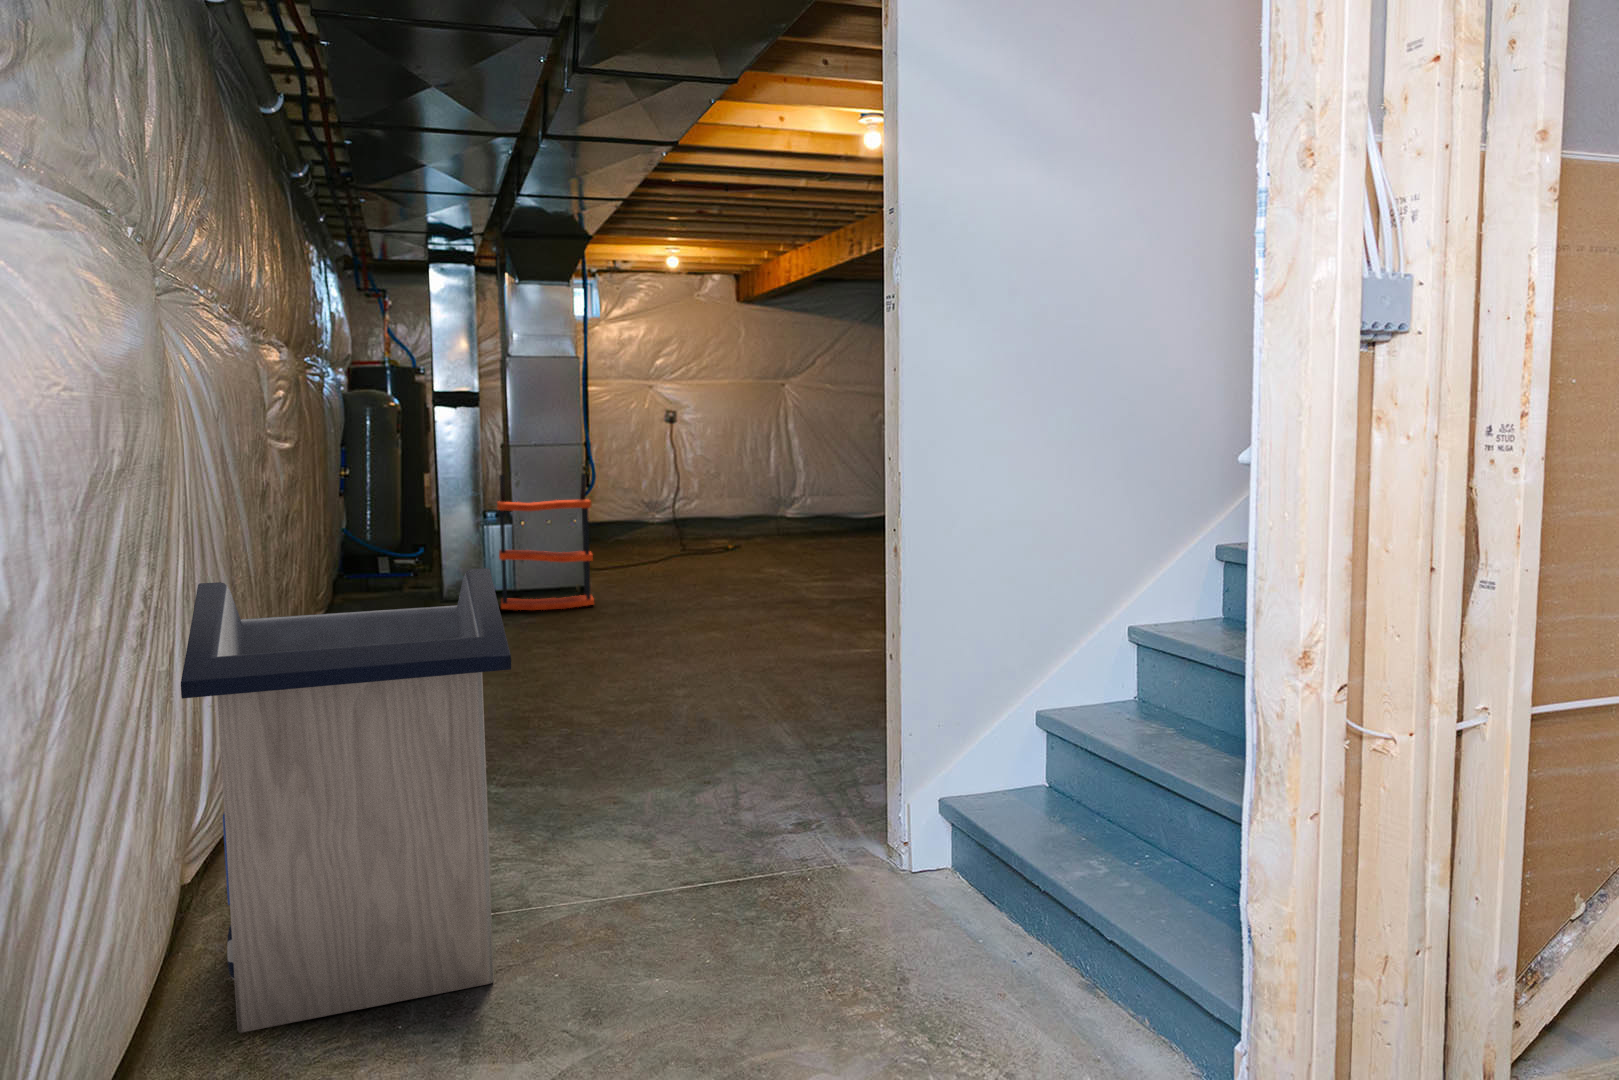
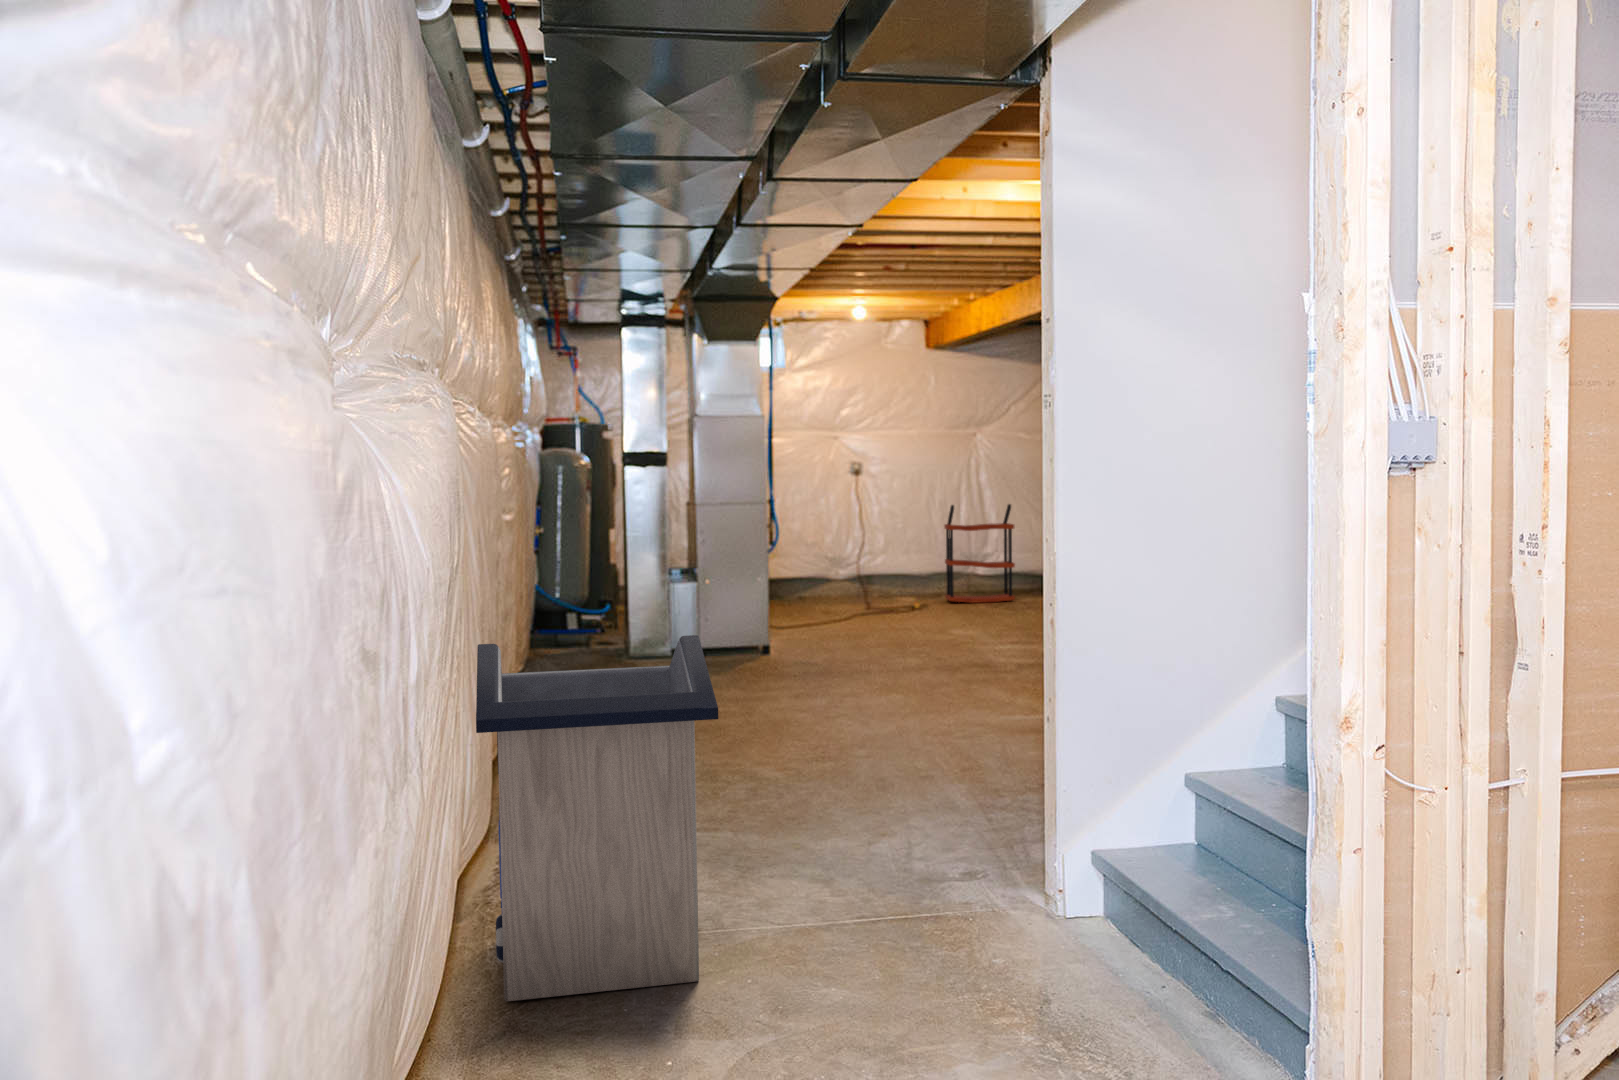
shelving unit: present [497,473,594,610] -> present [944,504,1015,603]

